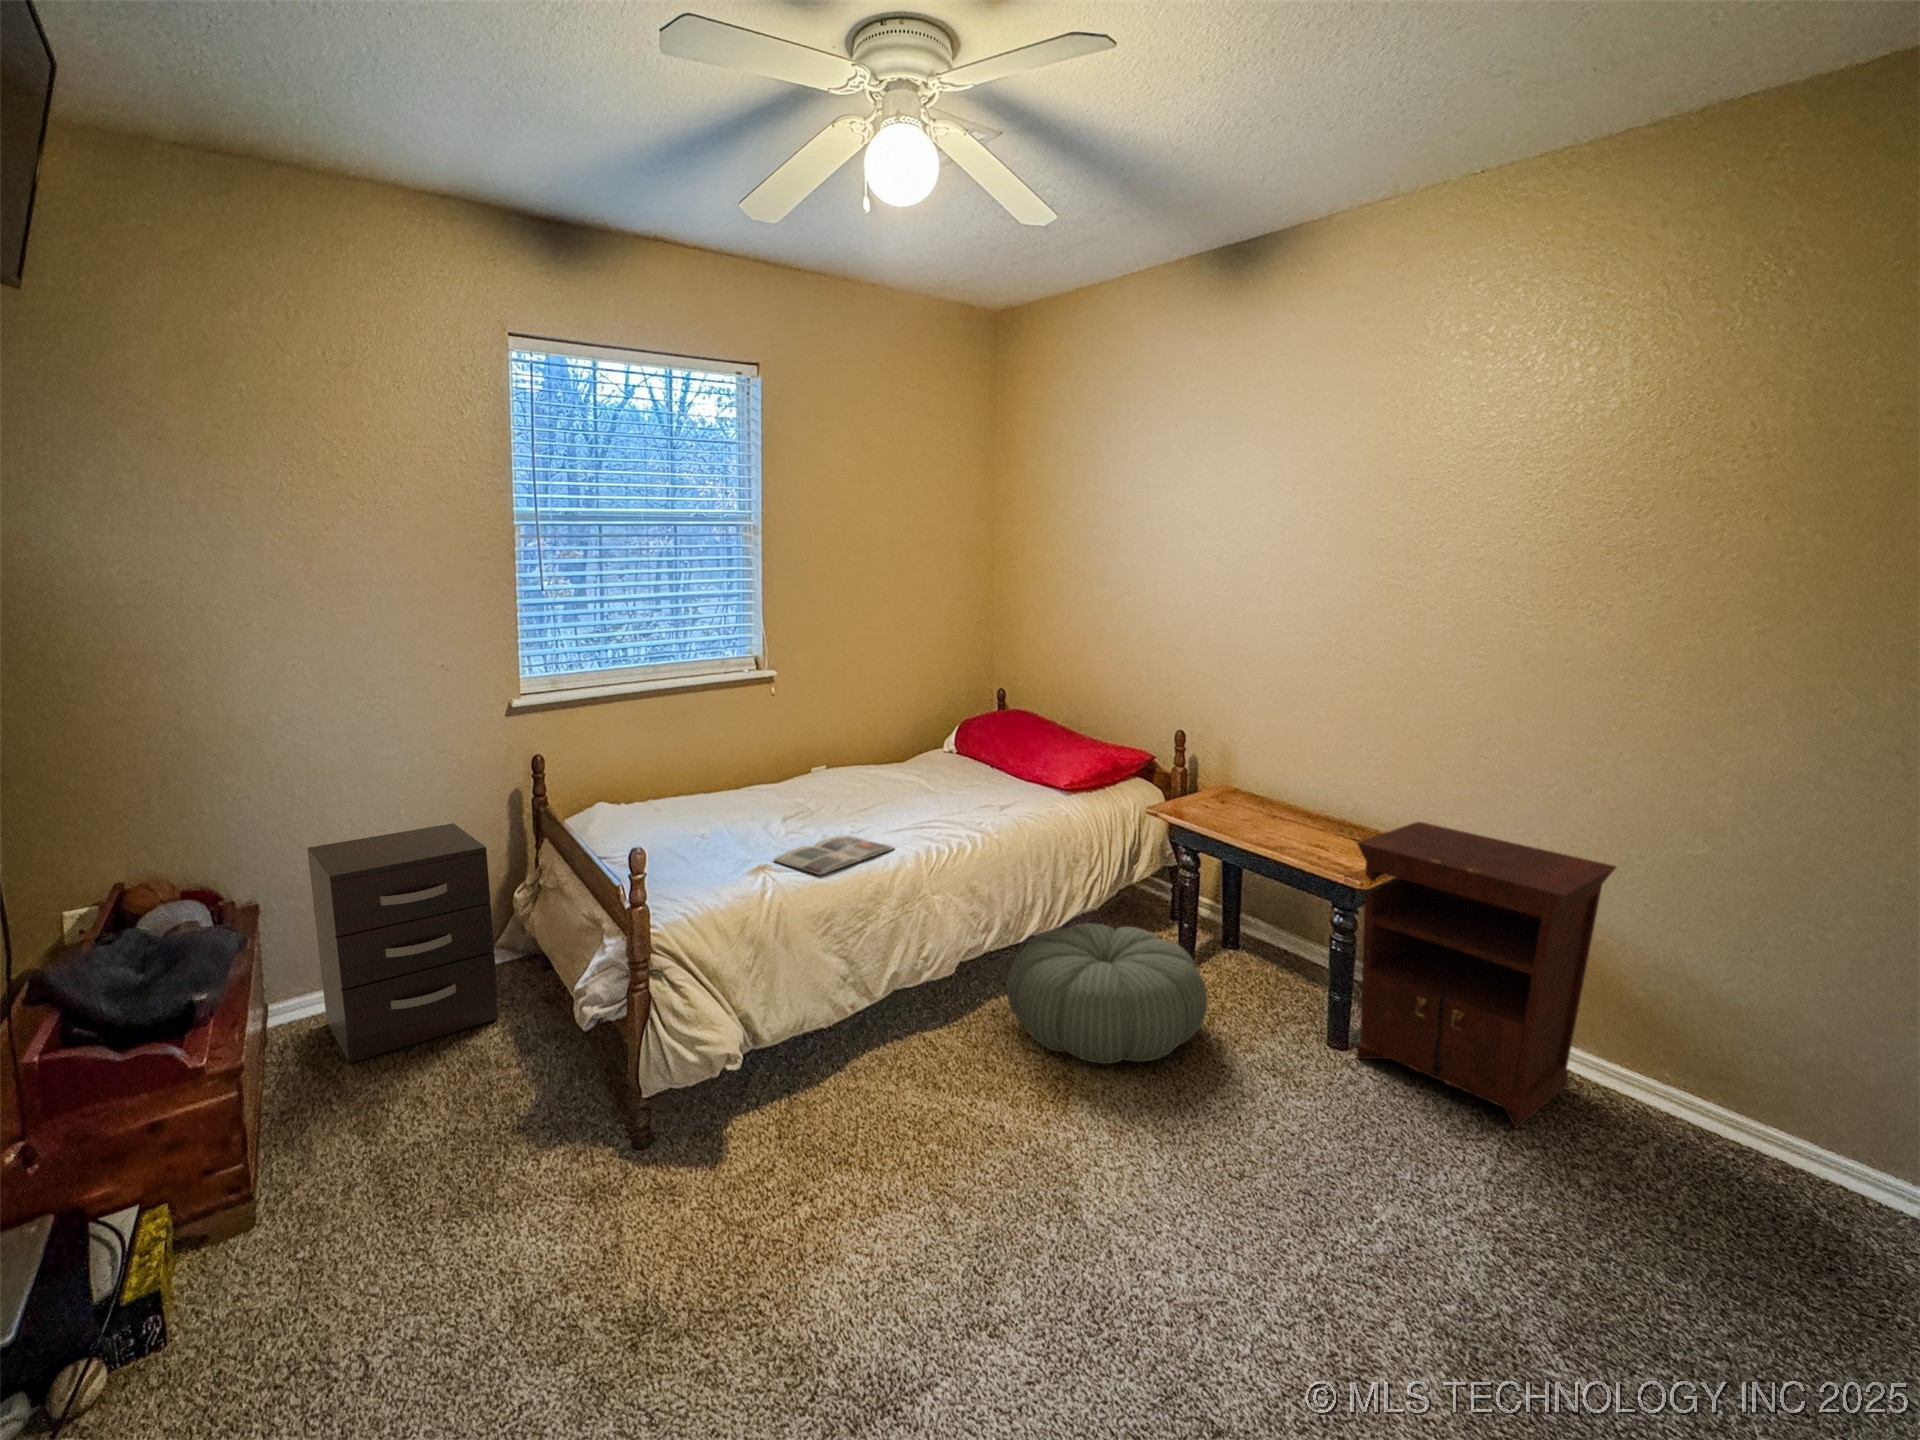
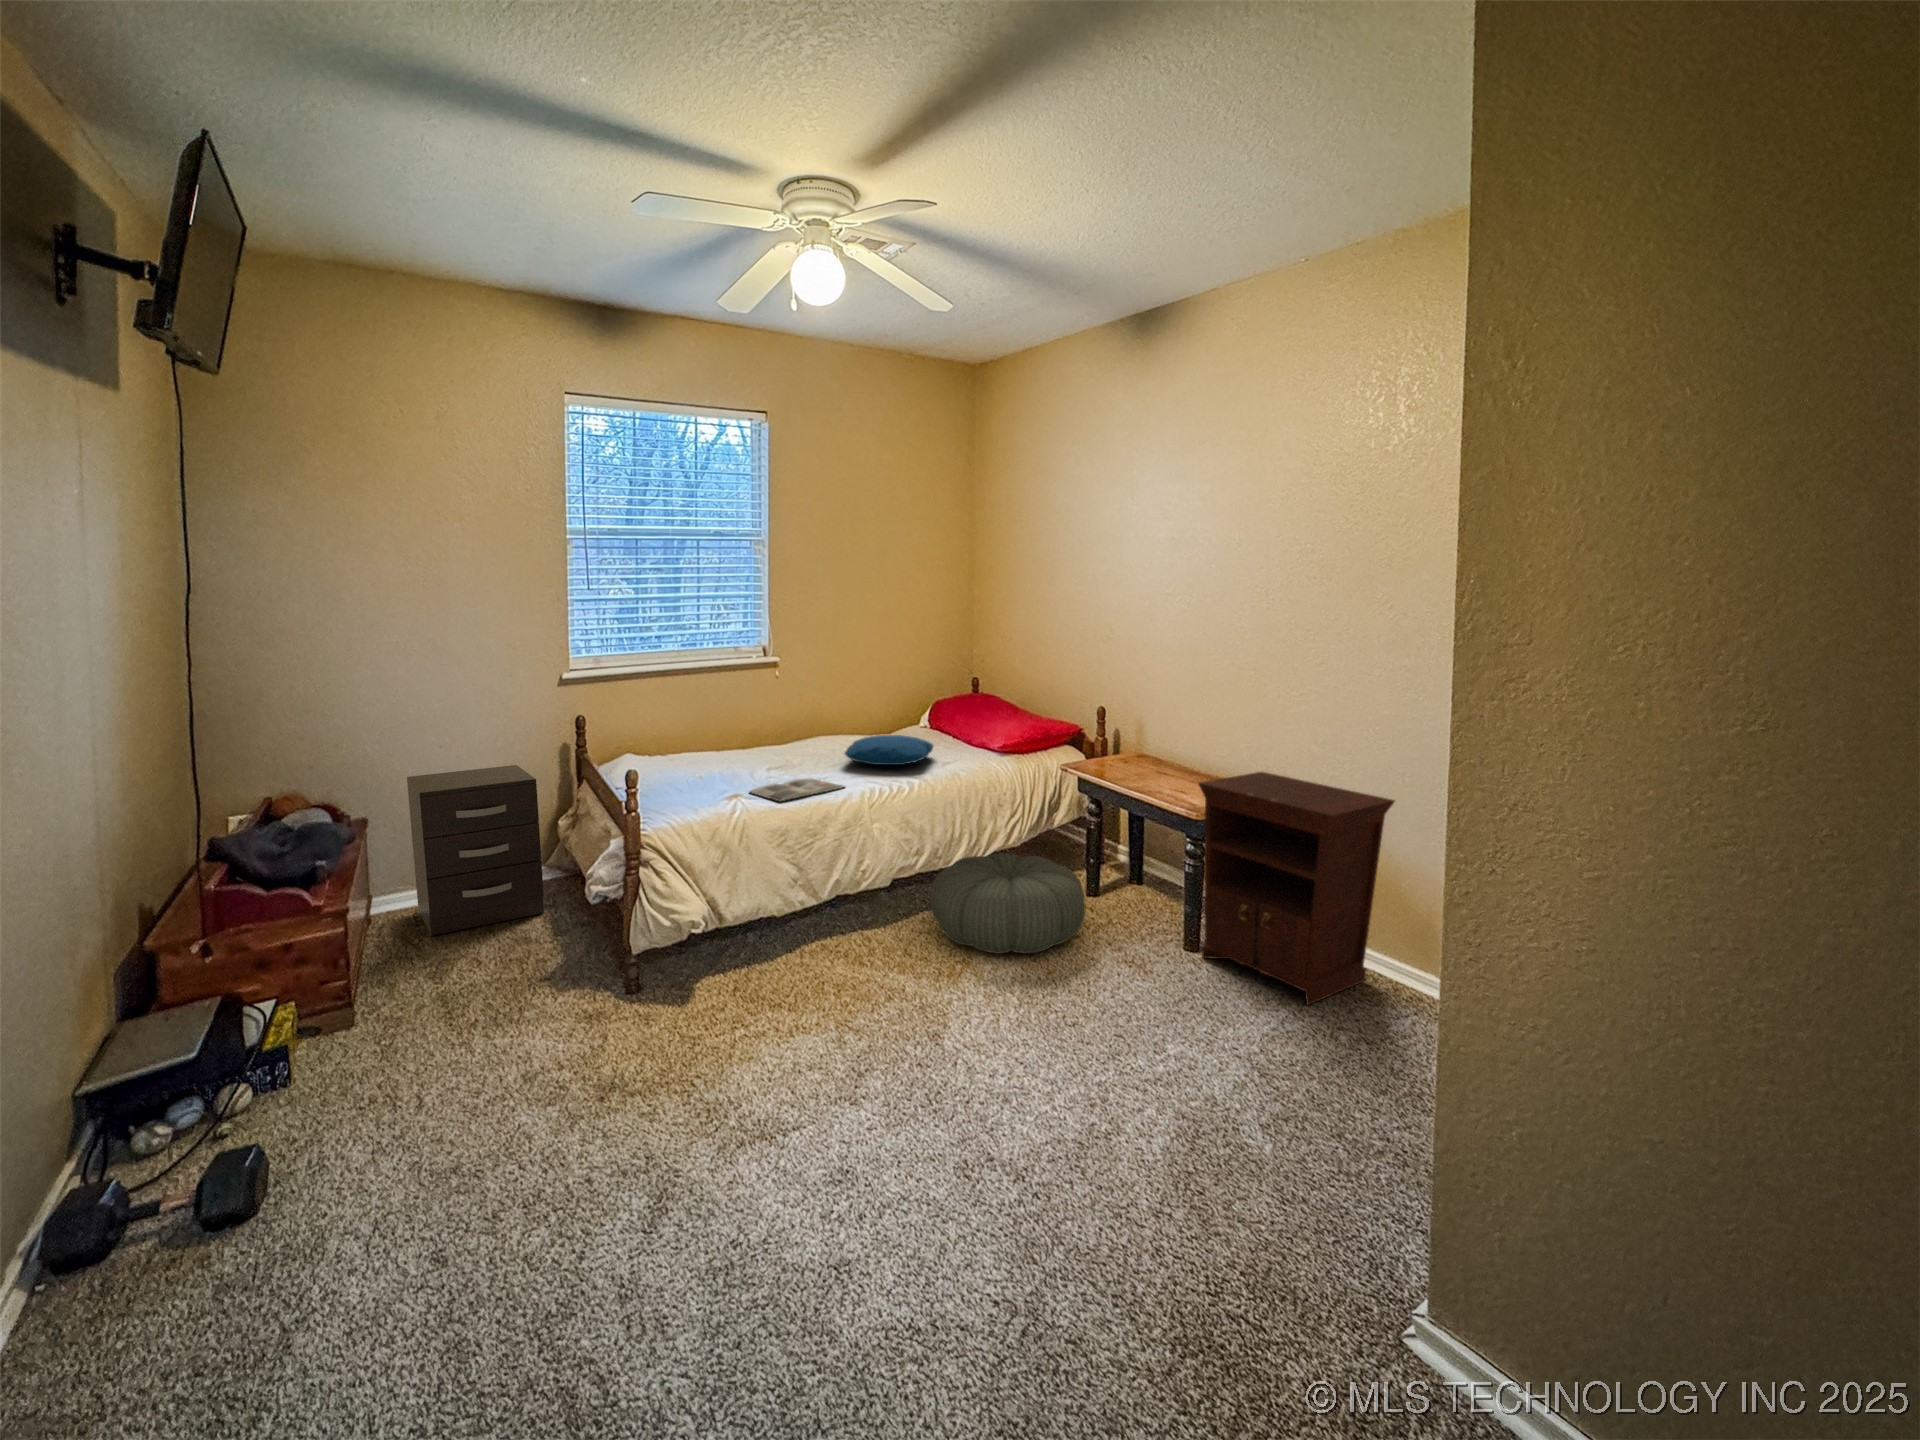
pillow: none [879,771,986,813] -> present [845,735,933,765]

